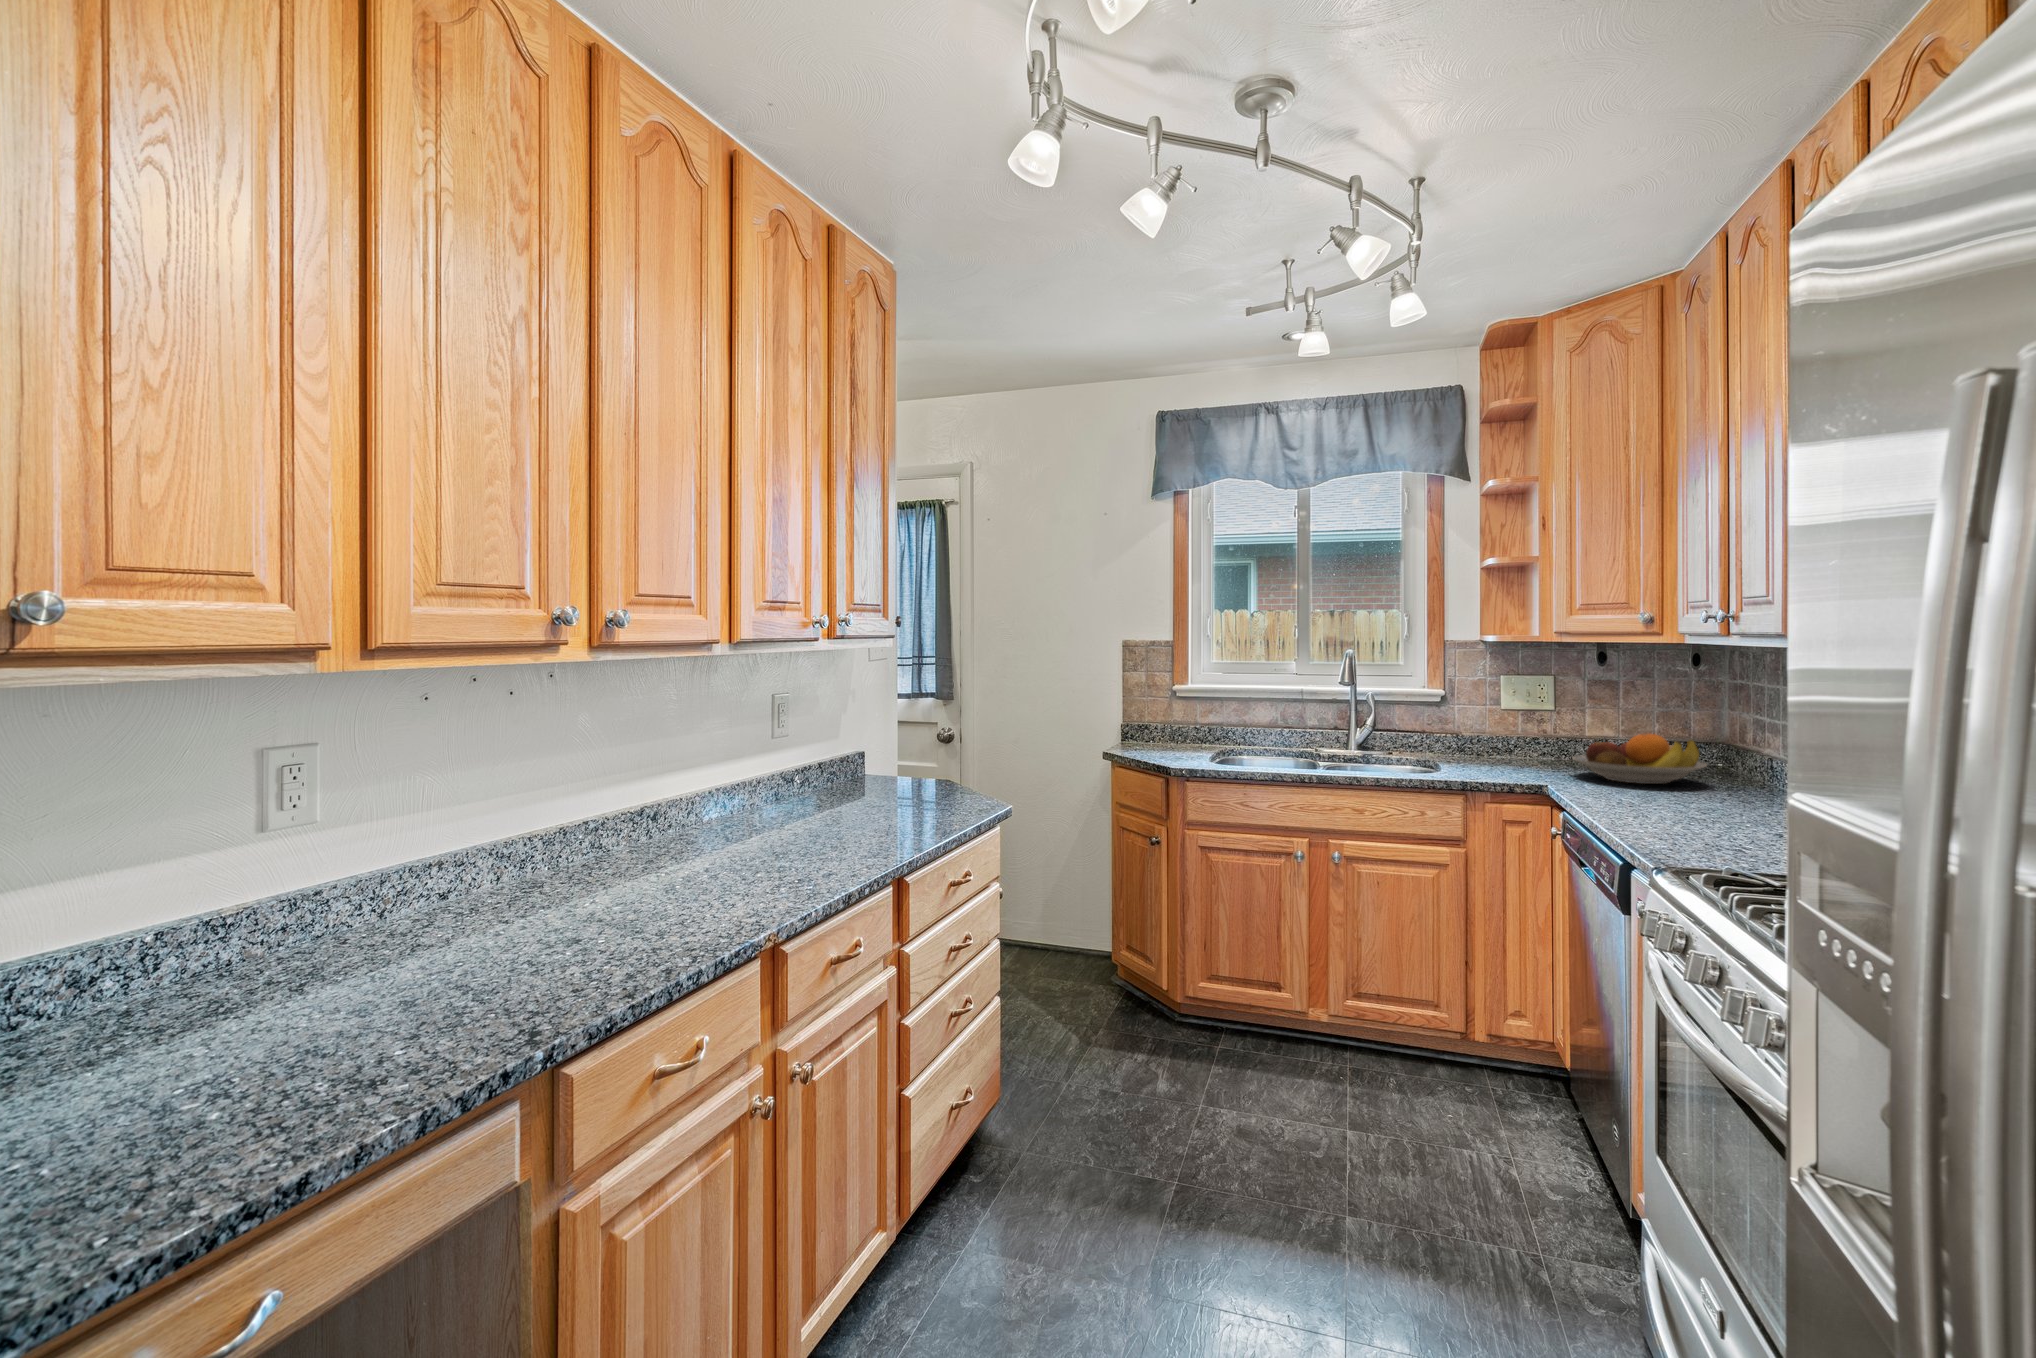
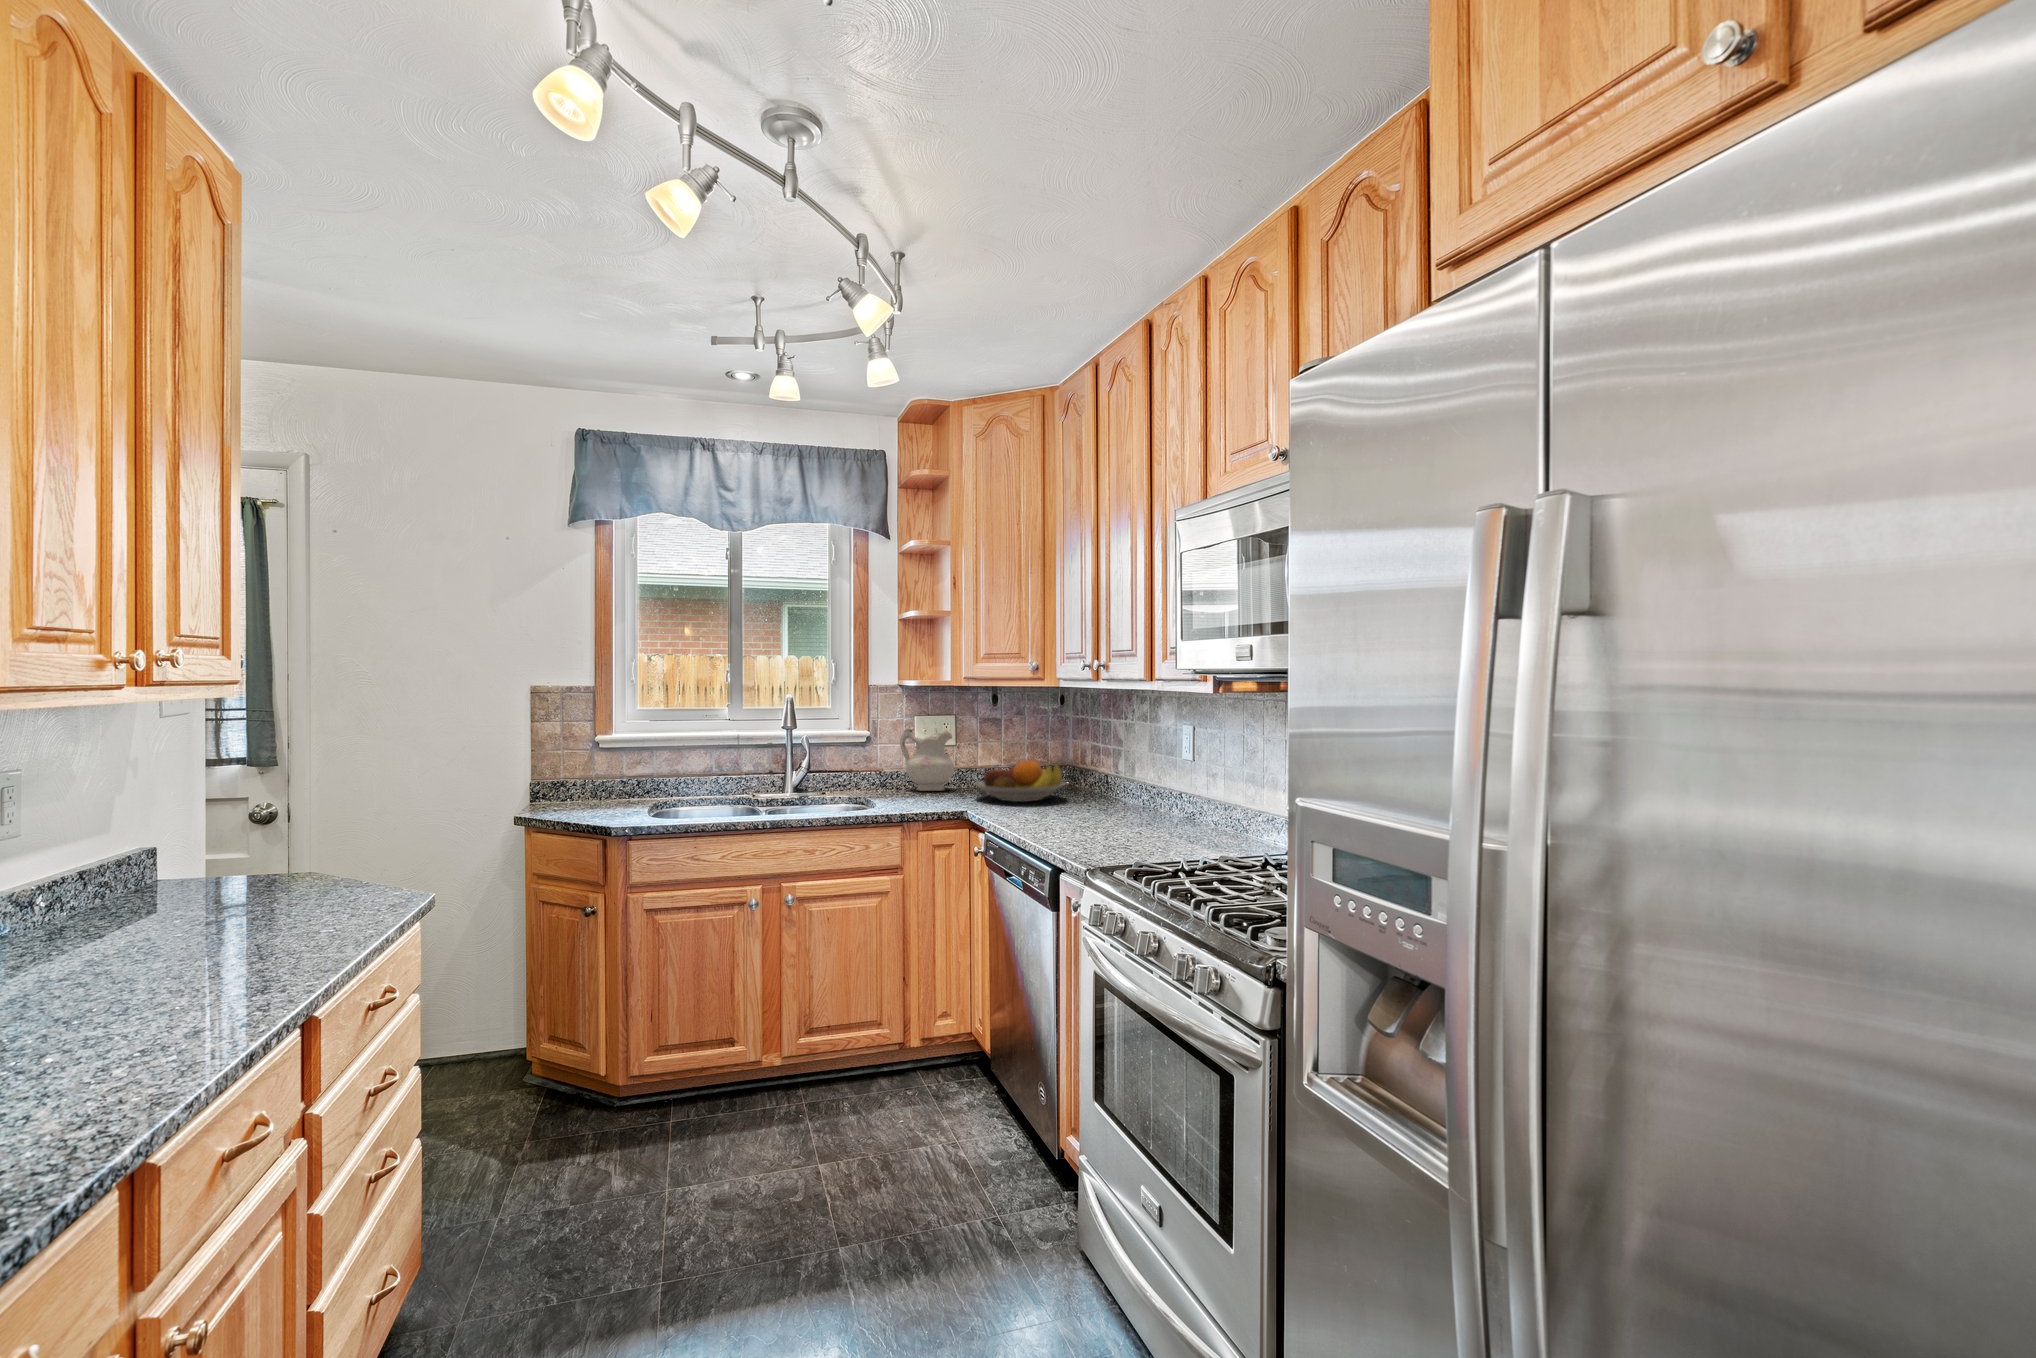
ceramic pitcher: none [1484,690,1552,763] -> present [900,729,954,791]

